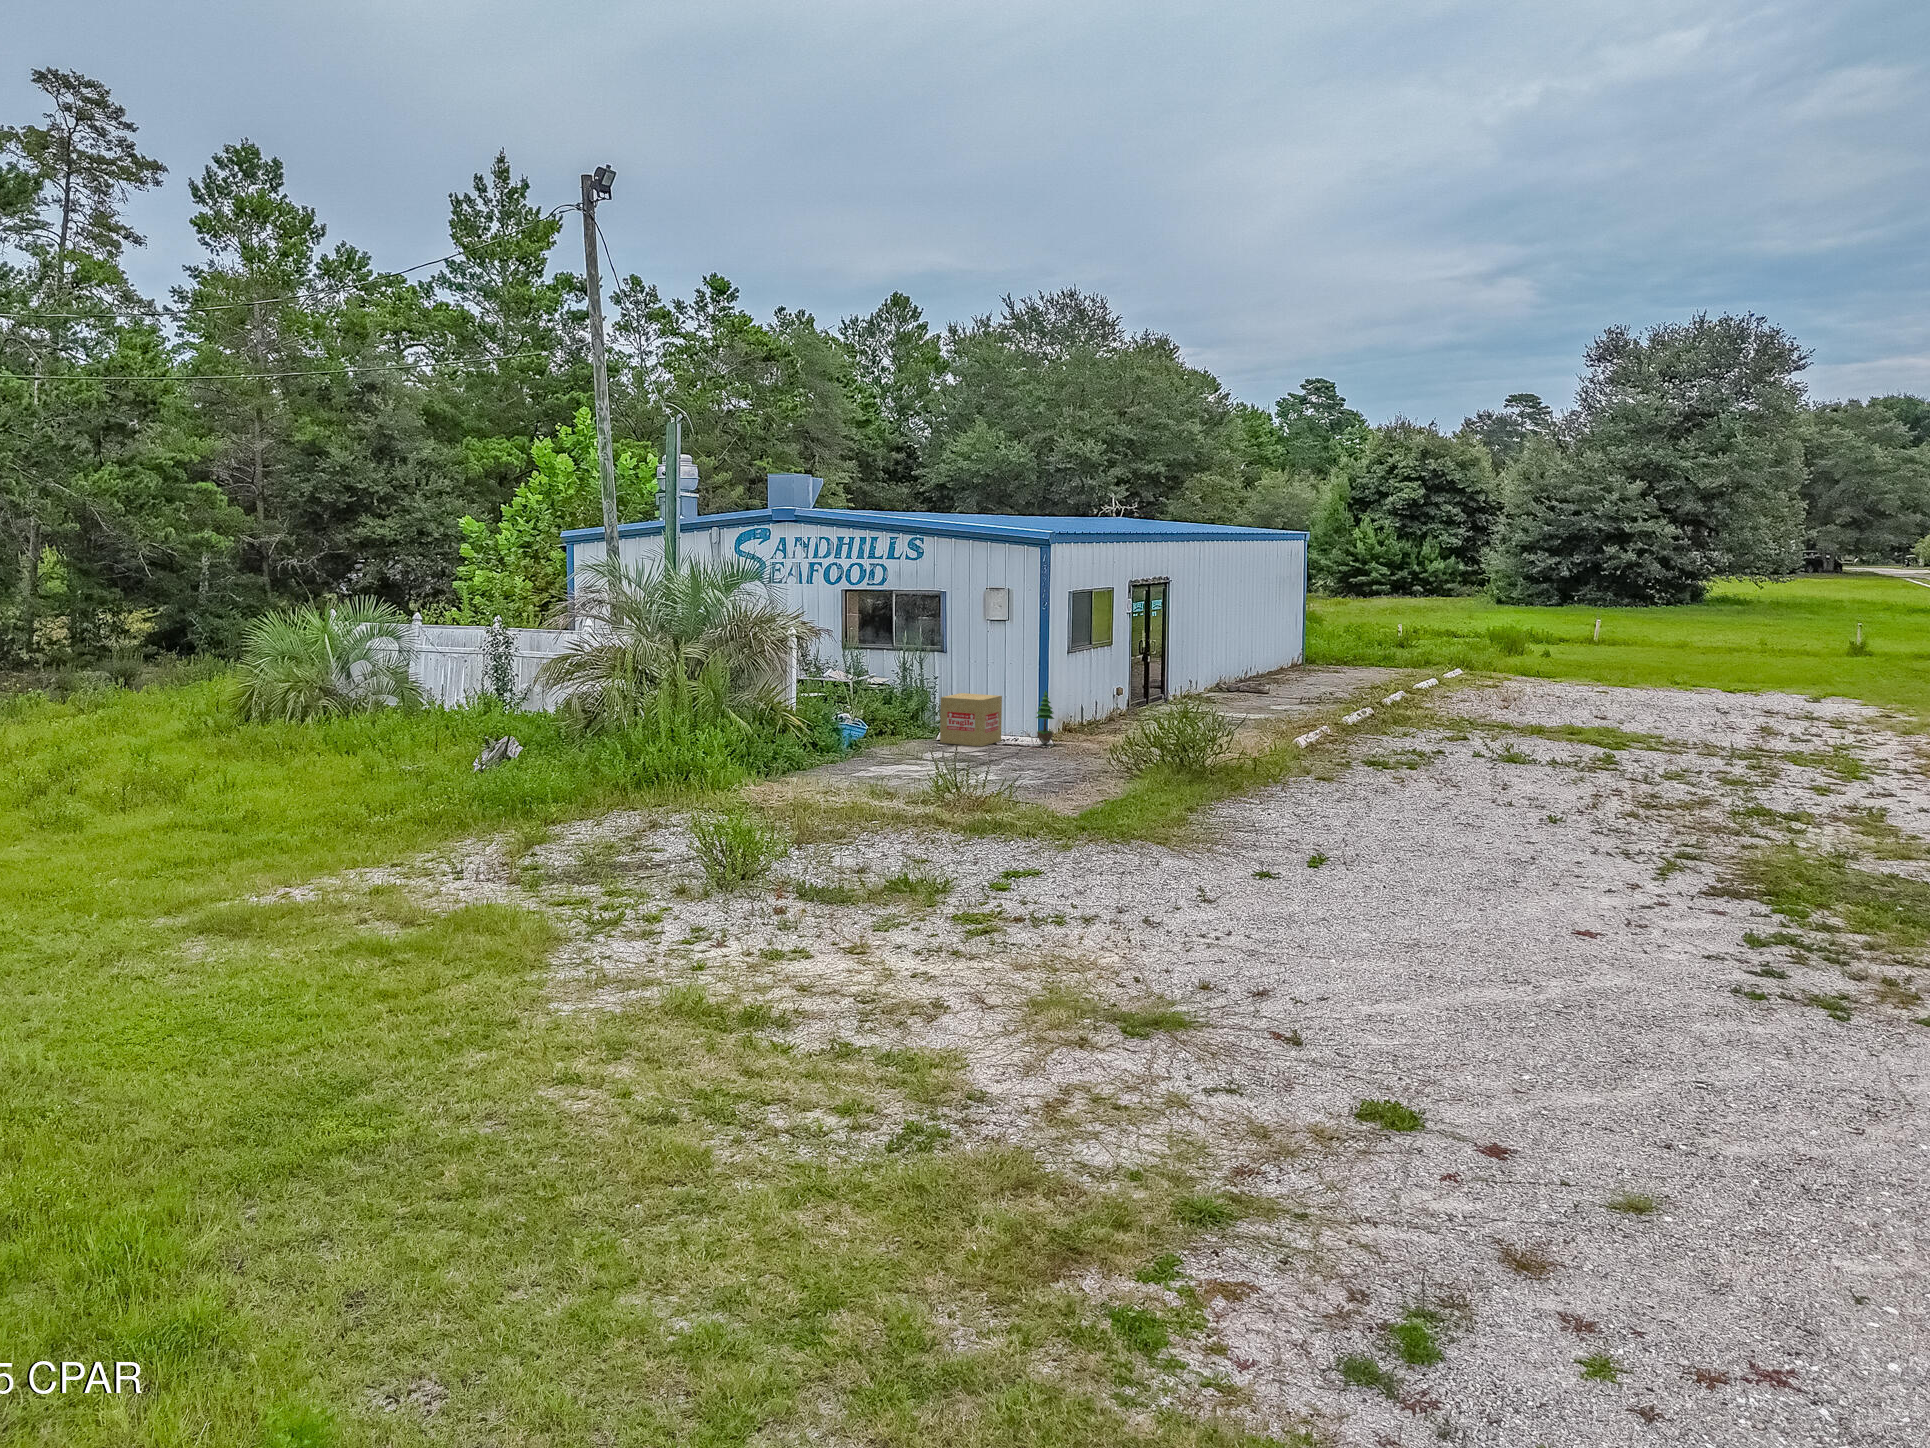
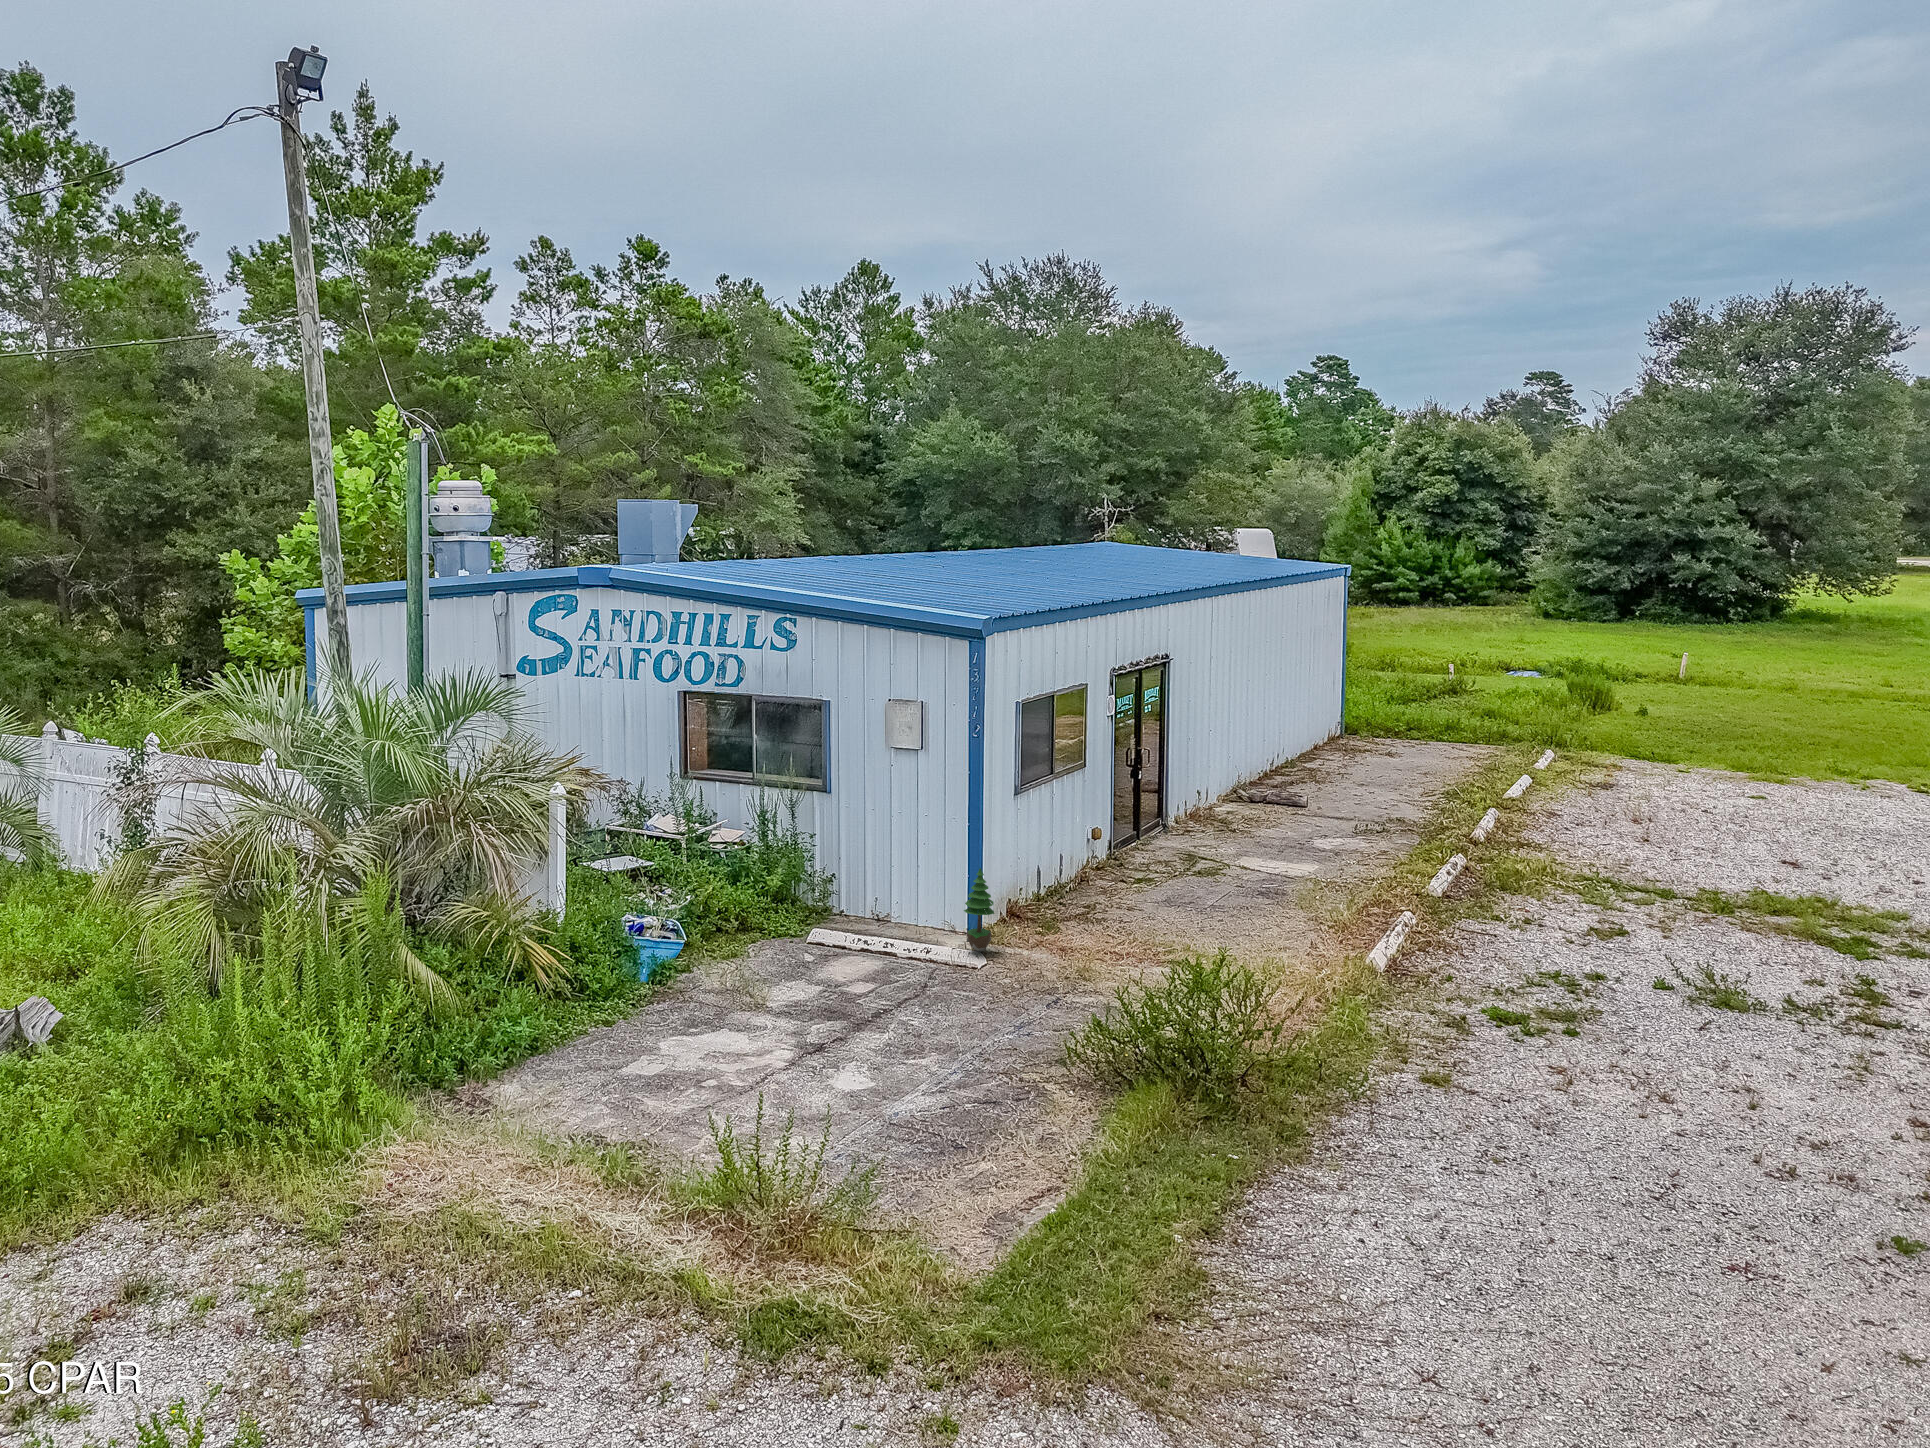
cardboard box: present [940,693,1002,746] -> none [815,861,914,960]

